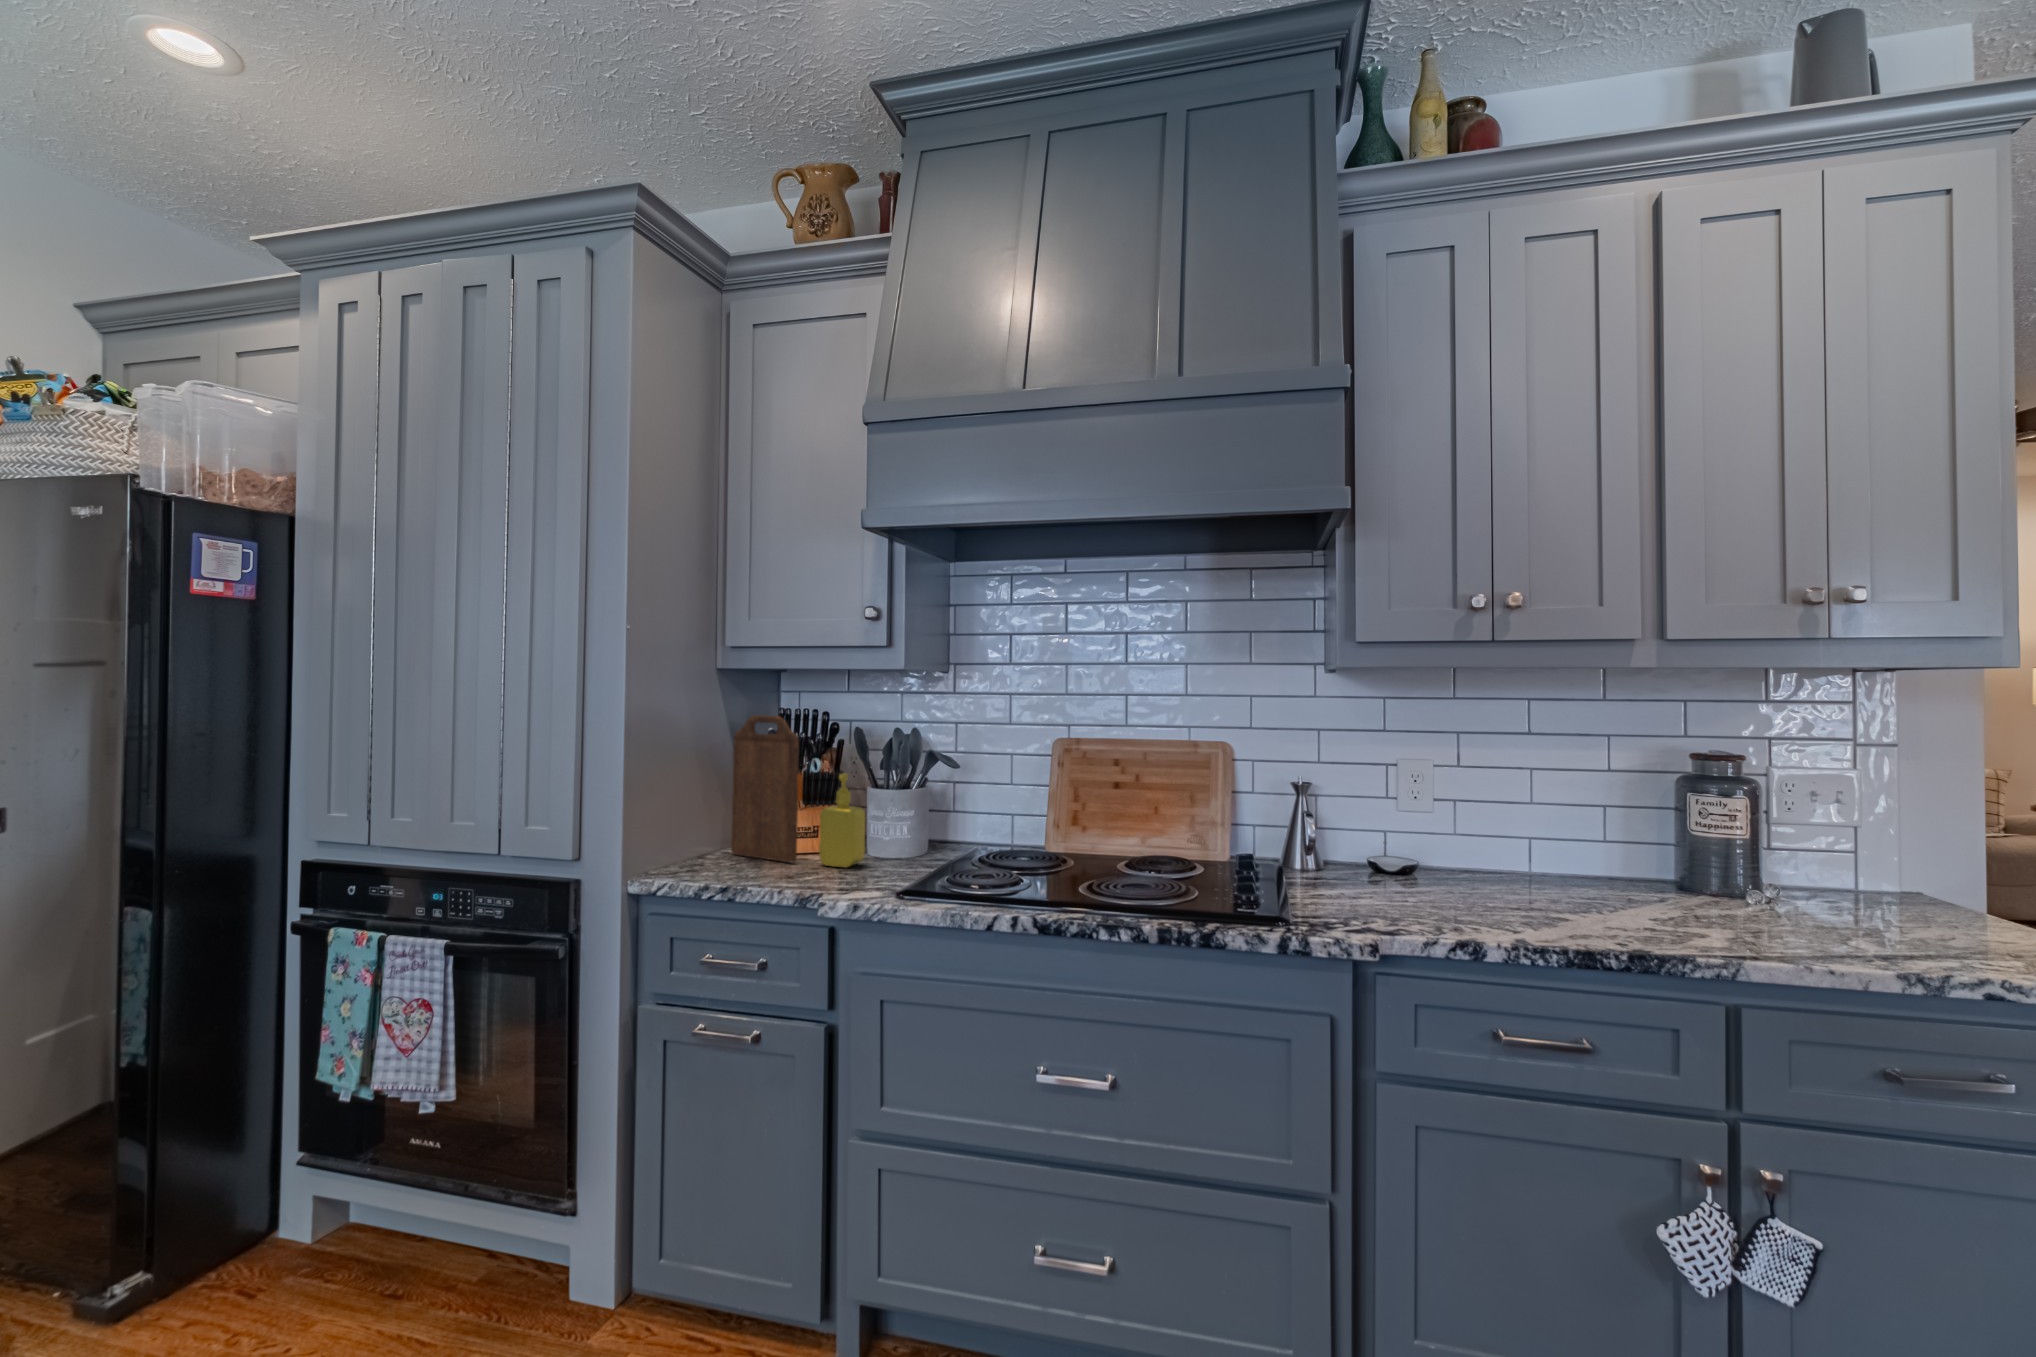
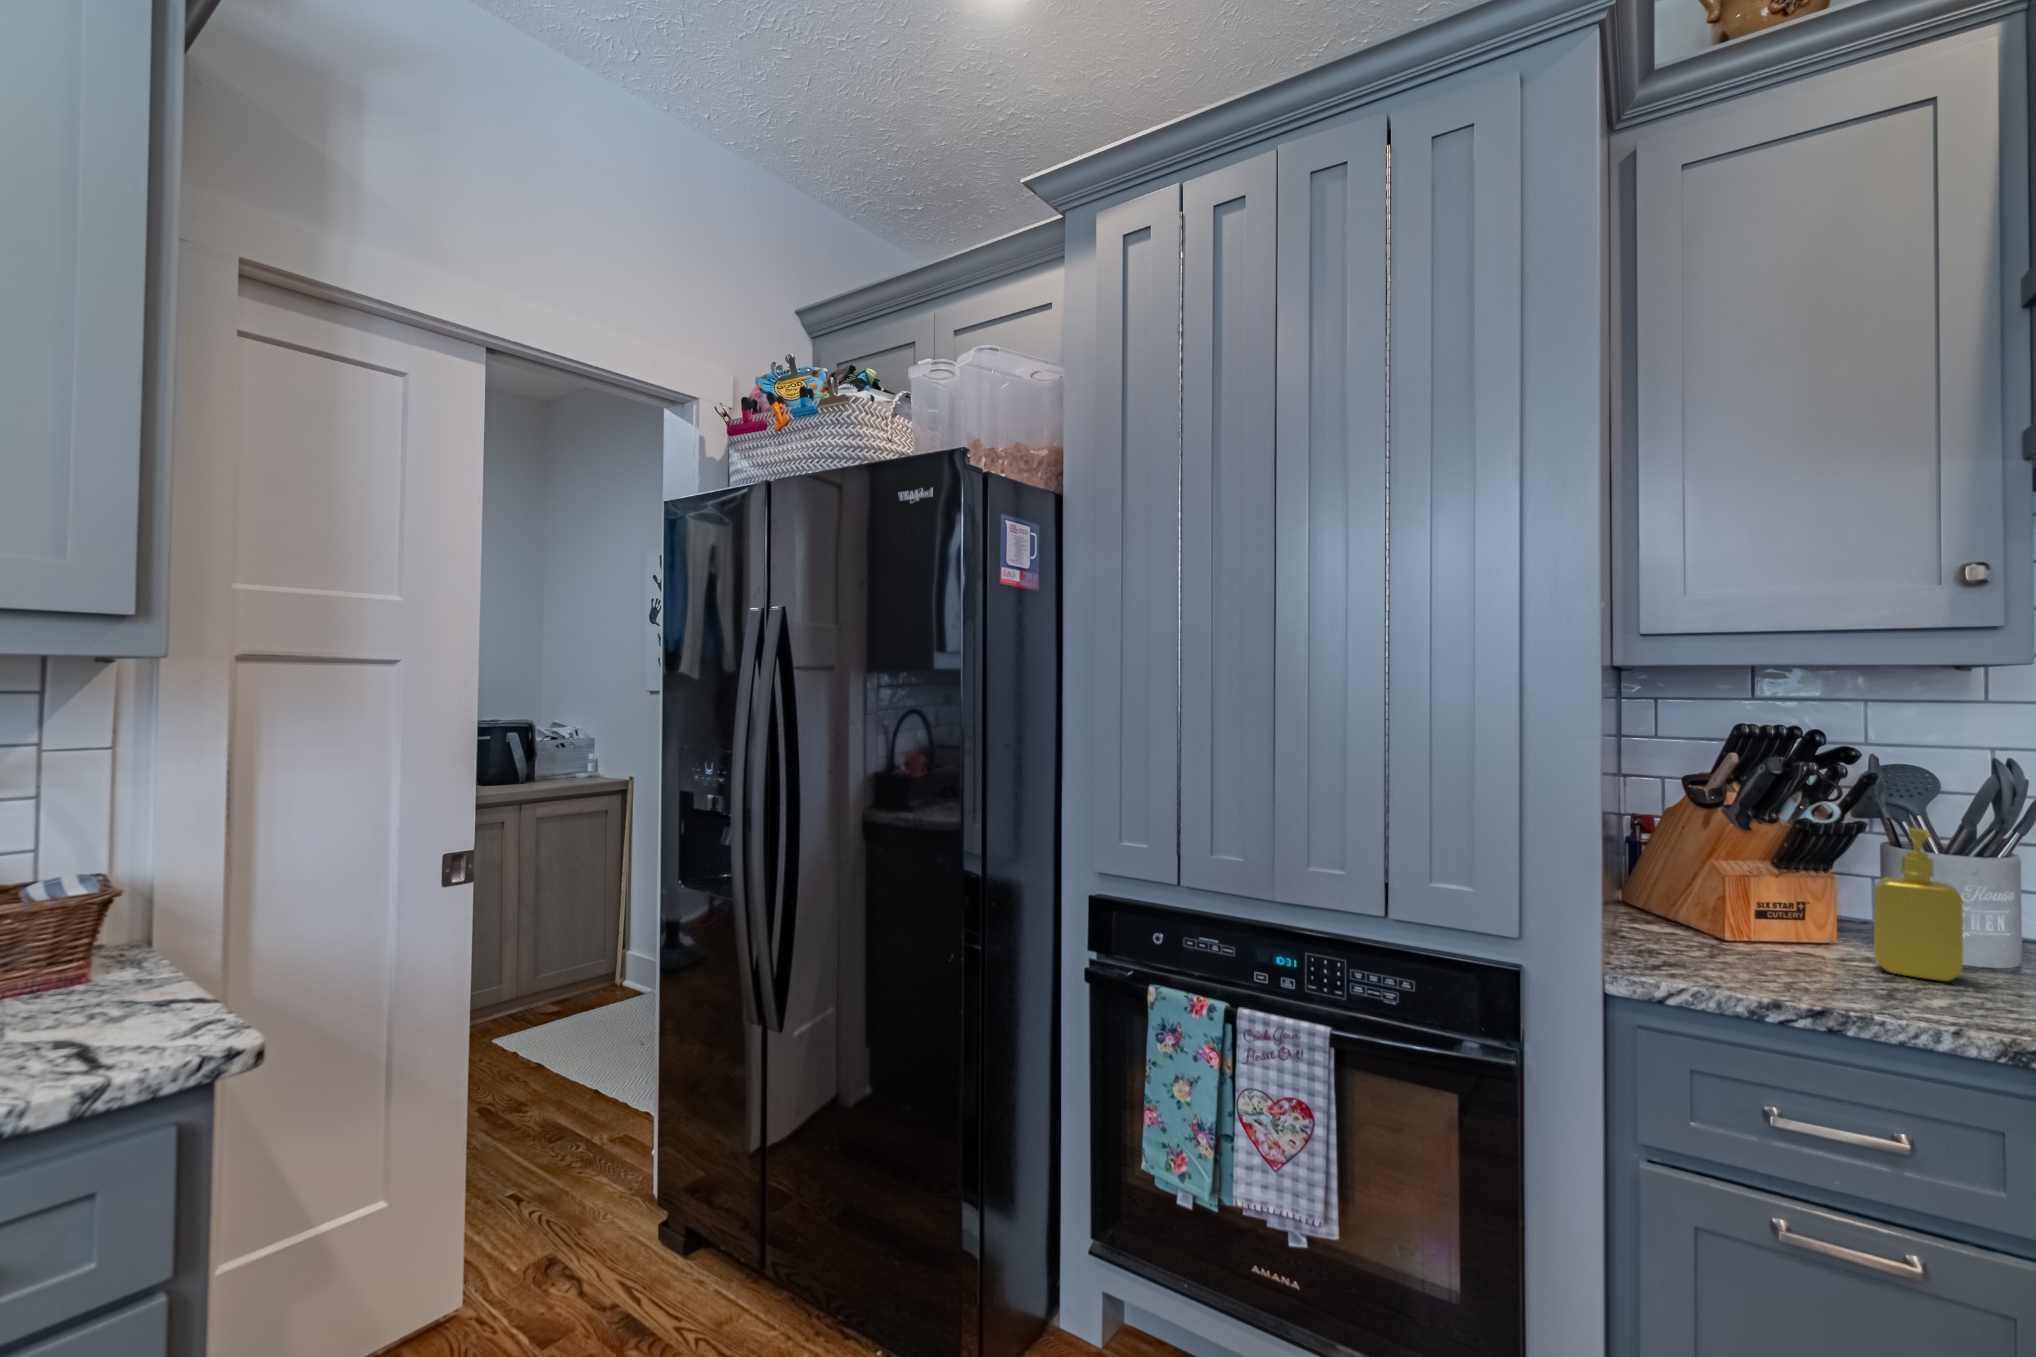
cutting board: present [731,715,799,862] -> none [1671,733,1827,962]

